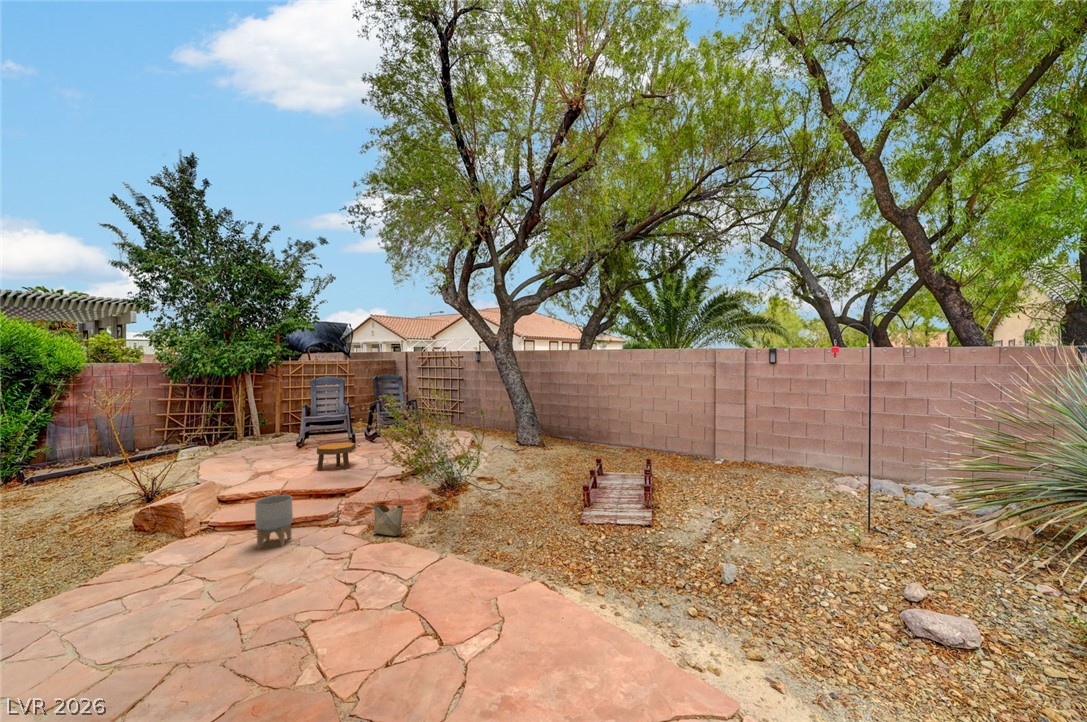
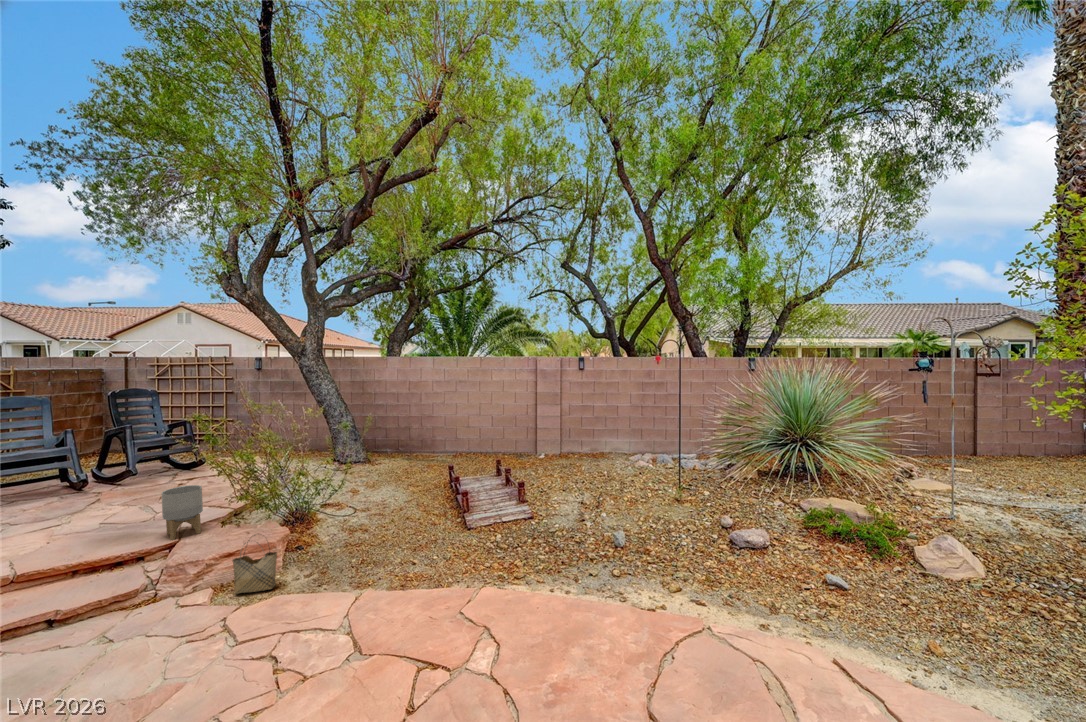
footstool: present [317,442,356,471] -> none [32,488,106,539]
planter: present [255,495,293,549] -> present [162,485,203,540]

